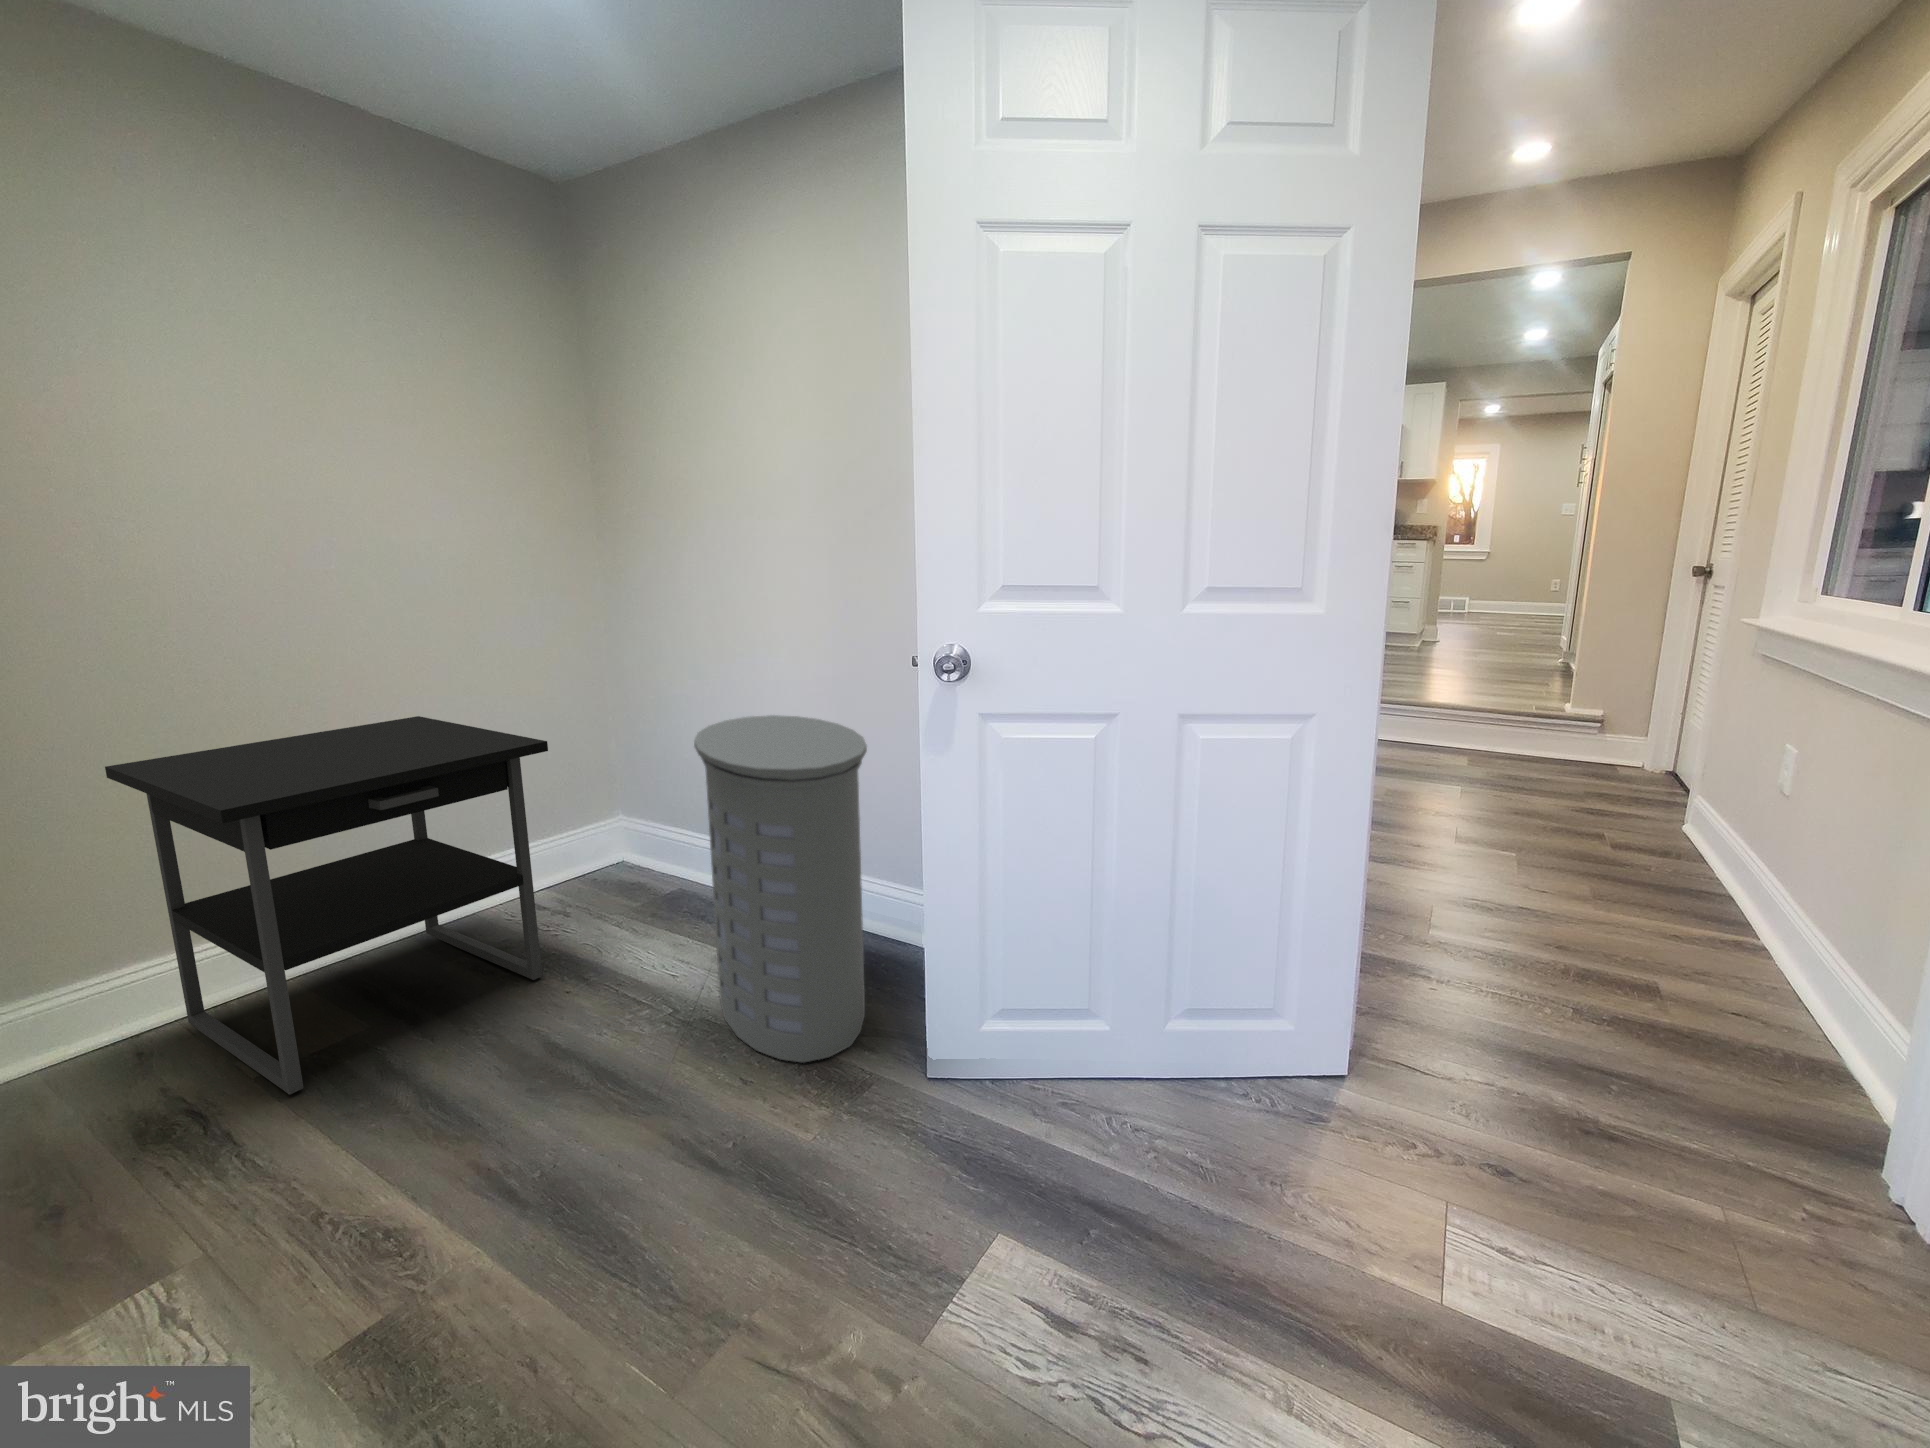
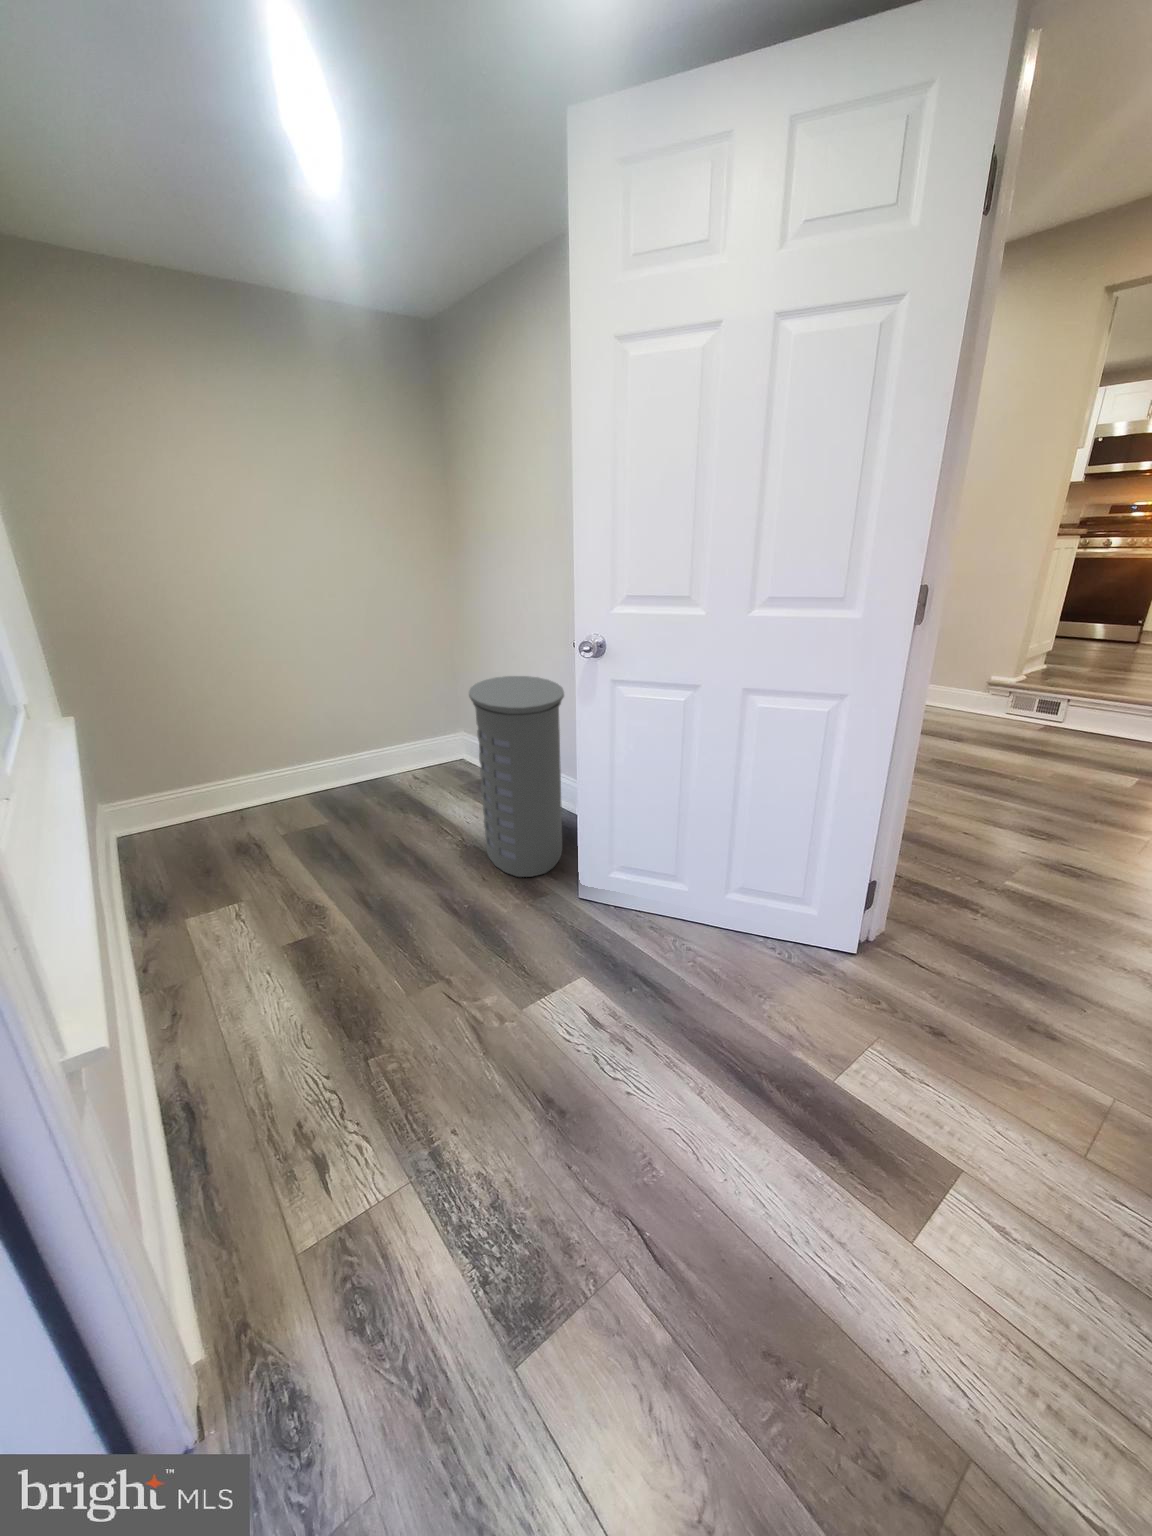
nightstand: present [105,716,548,1095] -> none [223,666,406,844]

